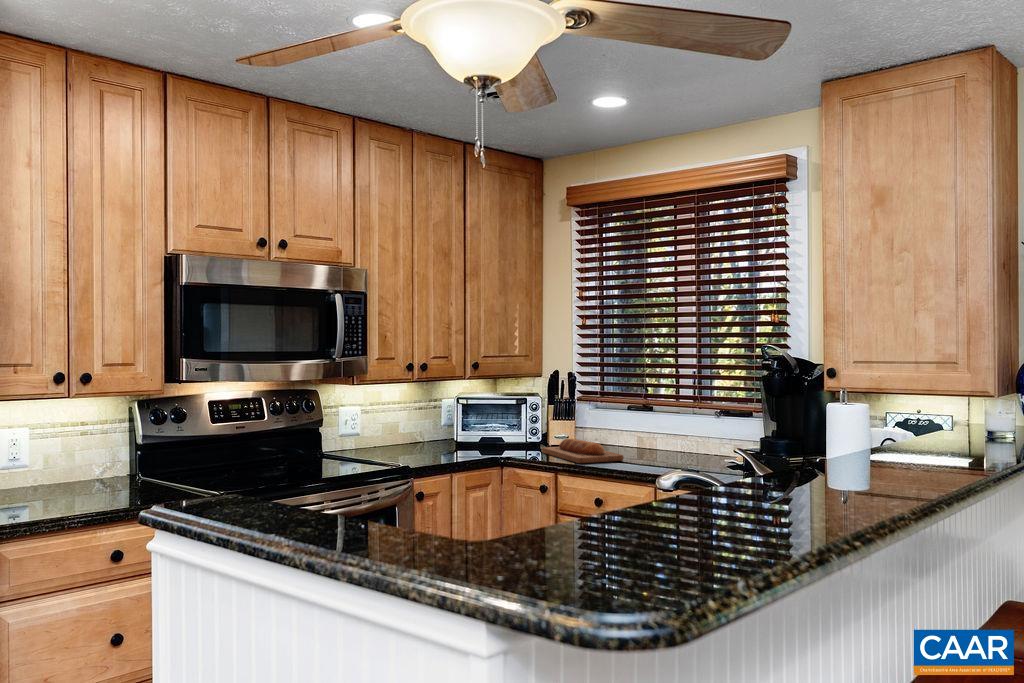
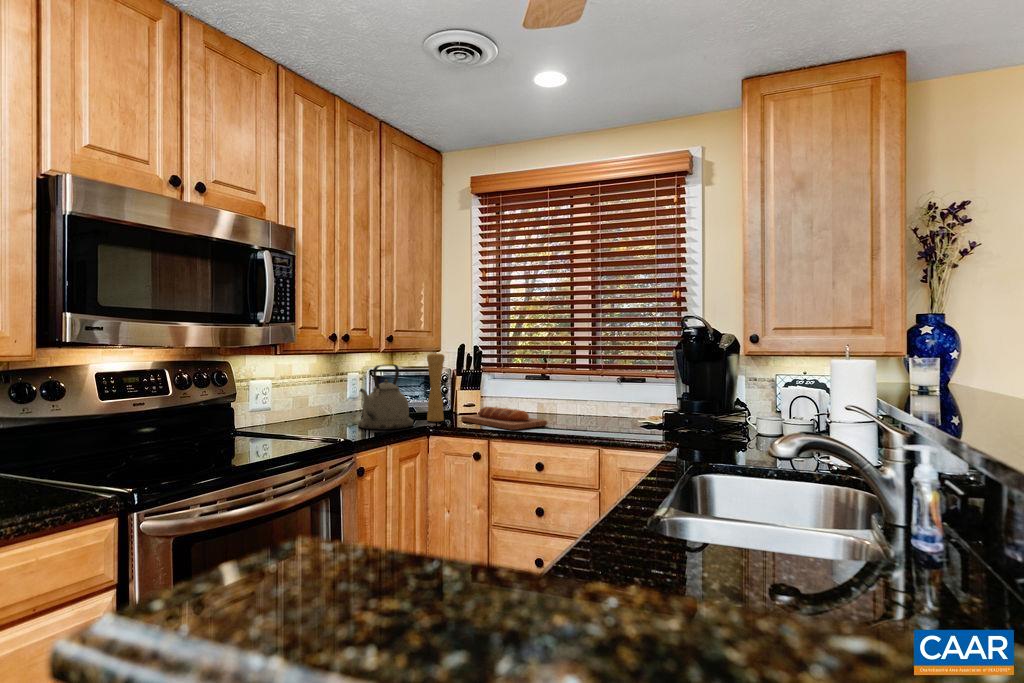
pepper mill: none [506,381,525,452] -> present [427,352,444,422]
kettle: none [430,393,487,458] -> present [358,364,413,430]

